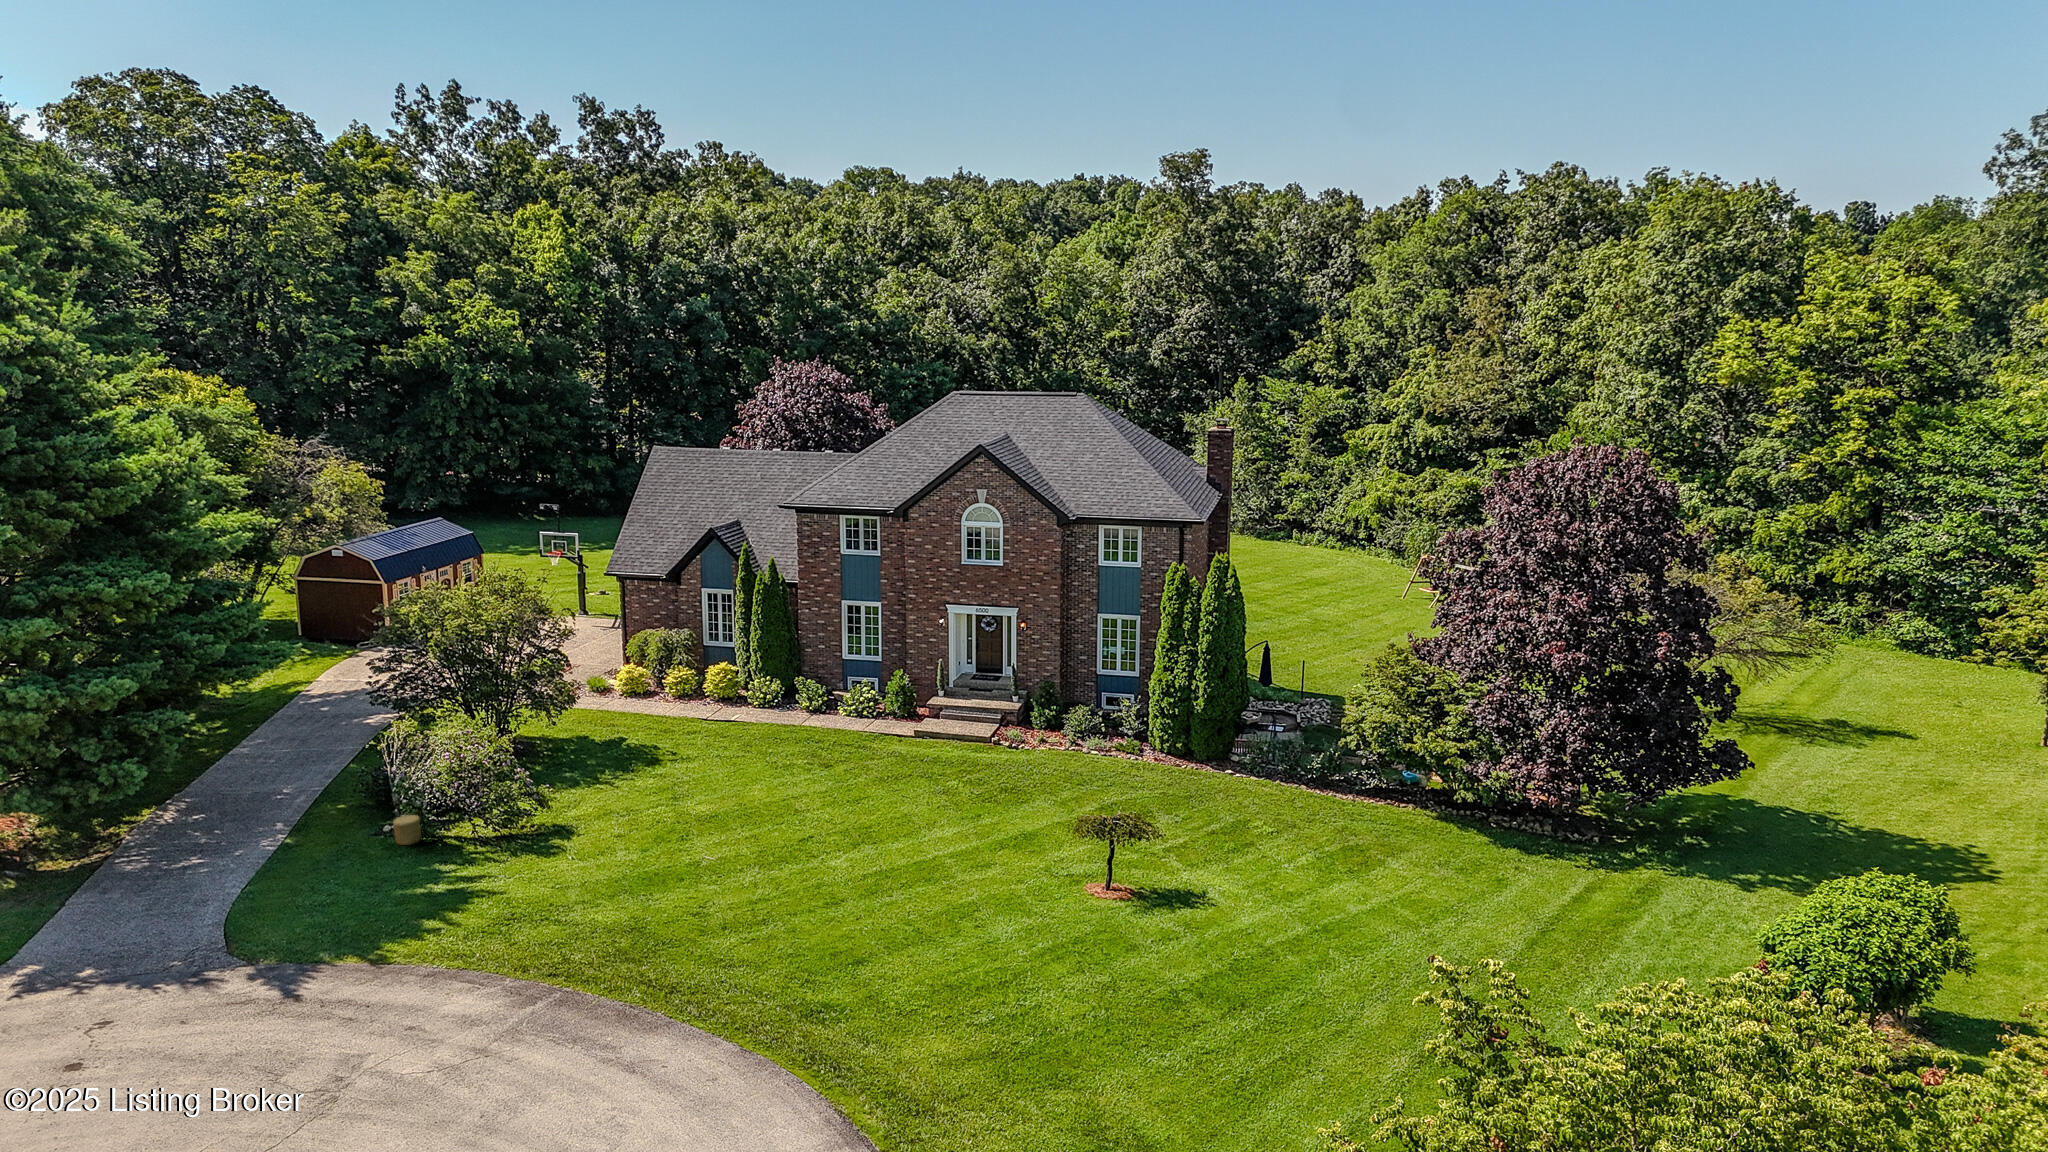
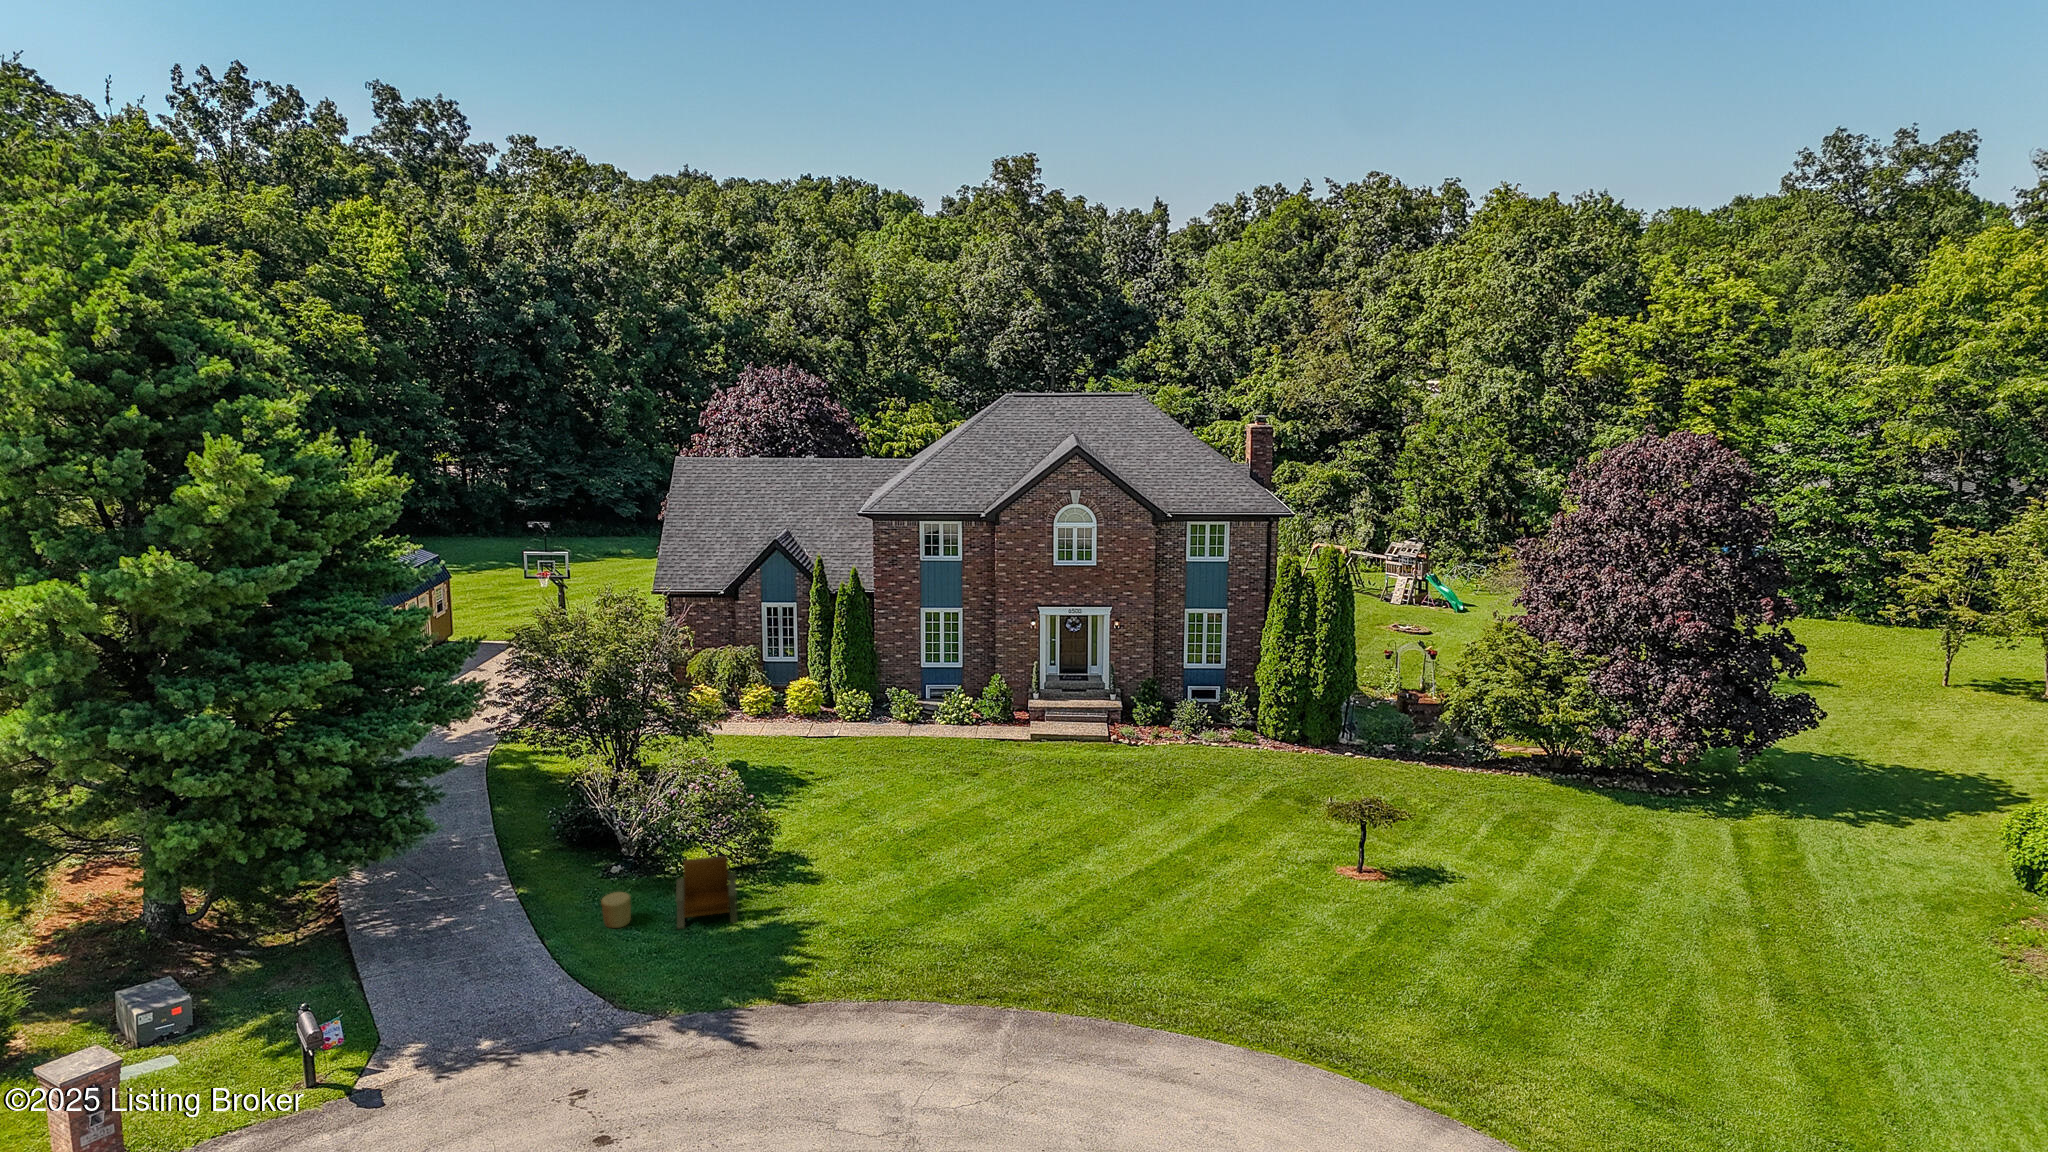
lounge chair: none [446,793,517,852] -> present [676,856,737,929]

